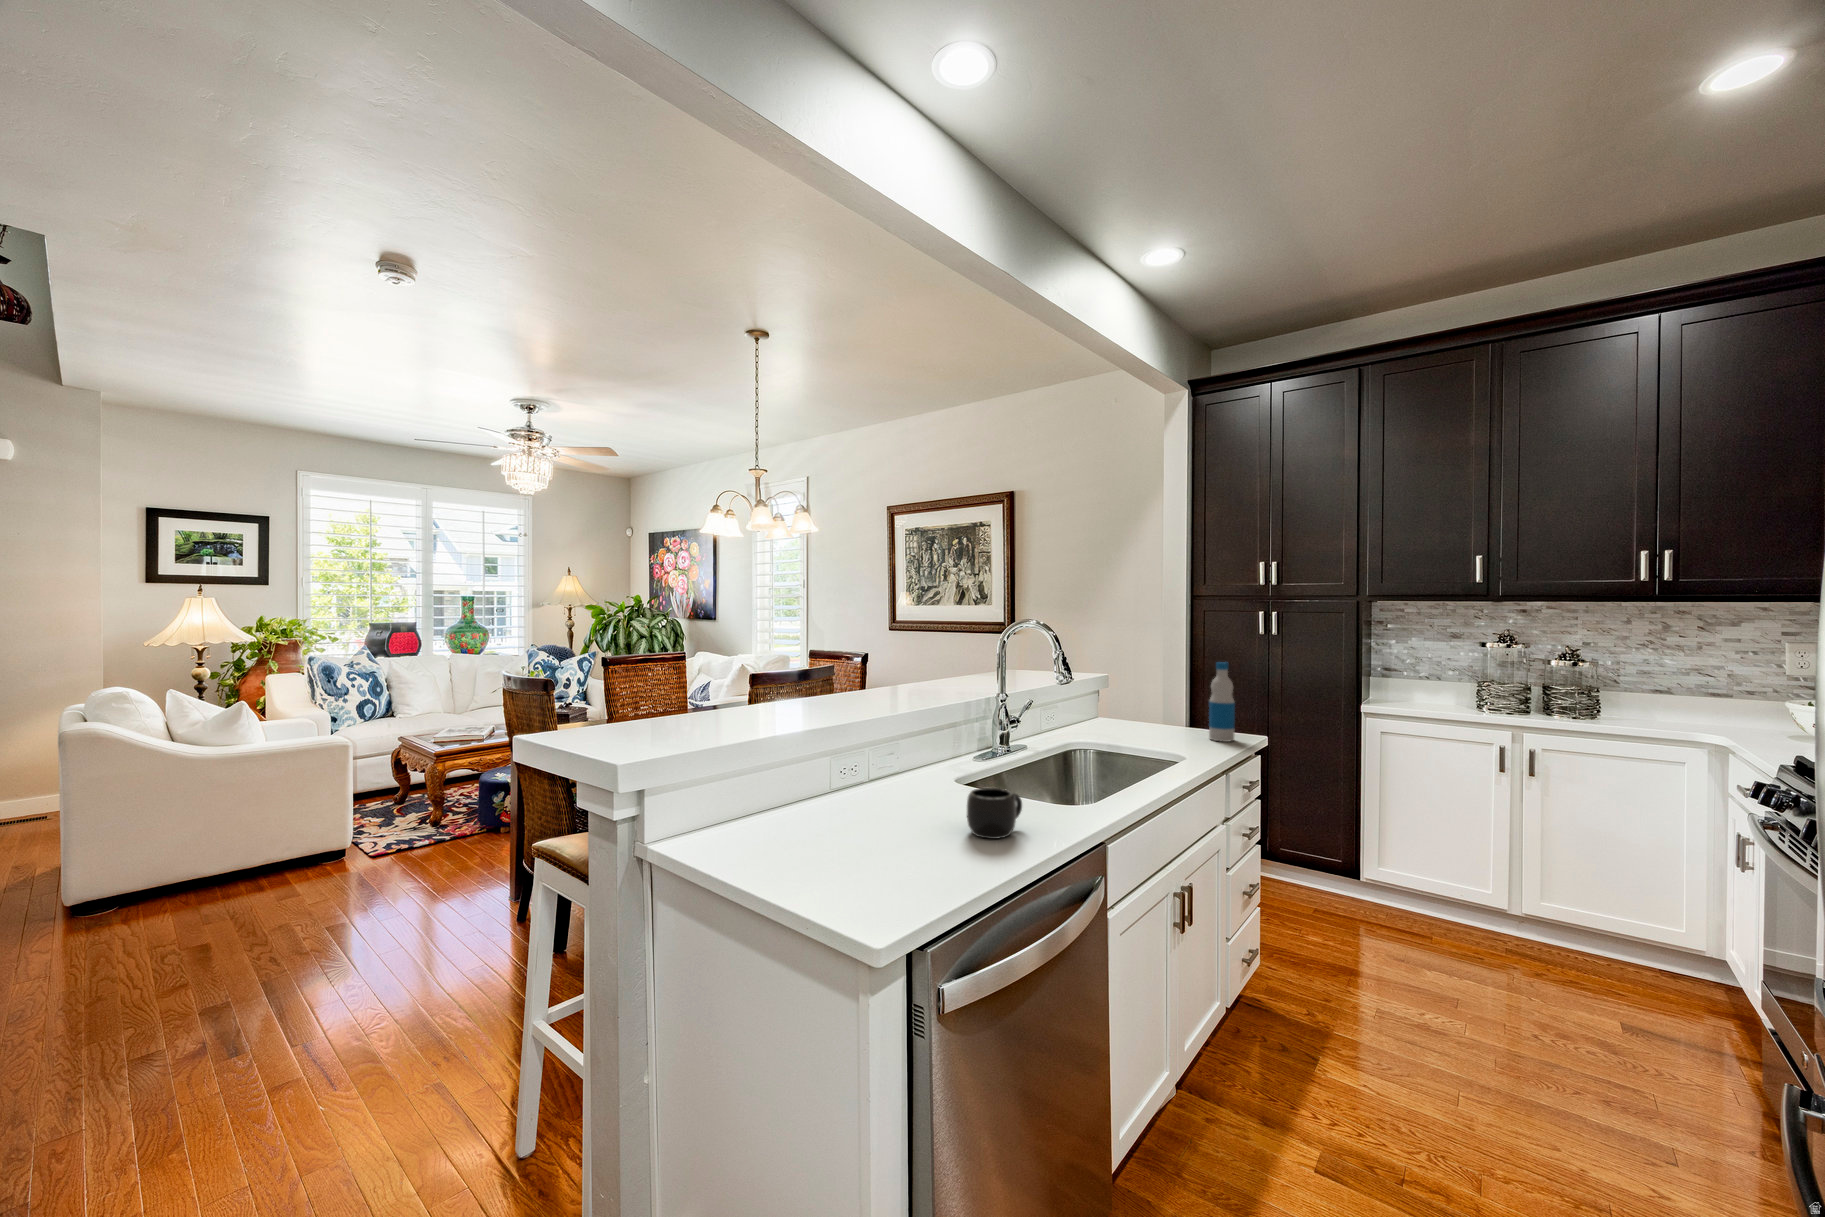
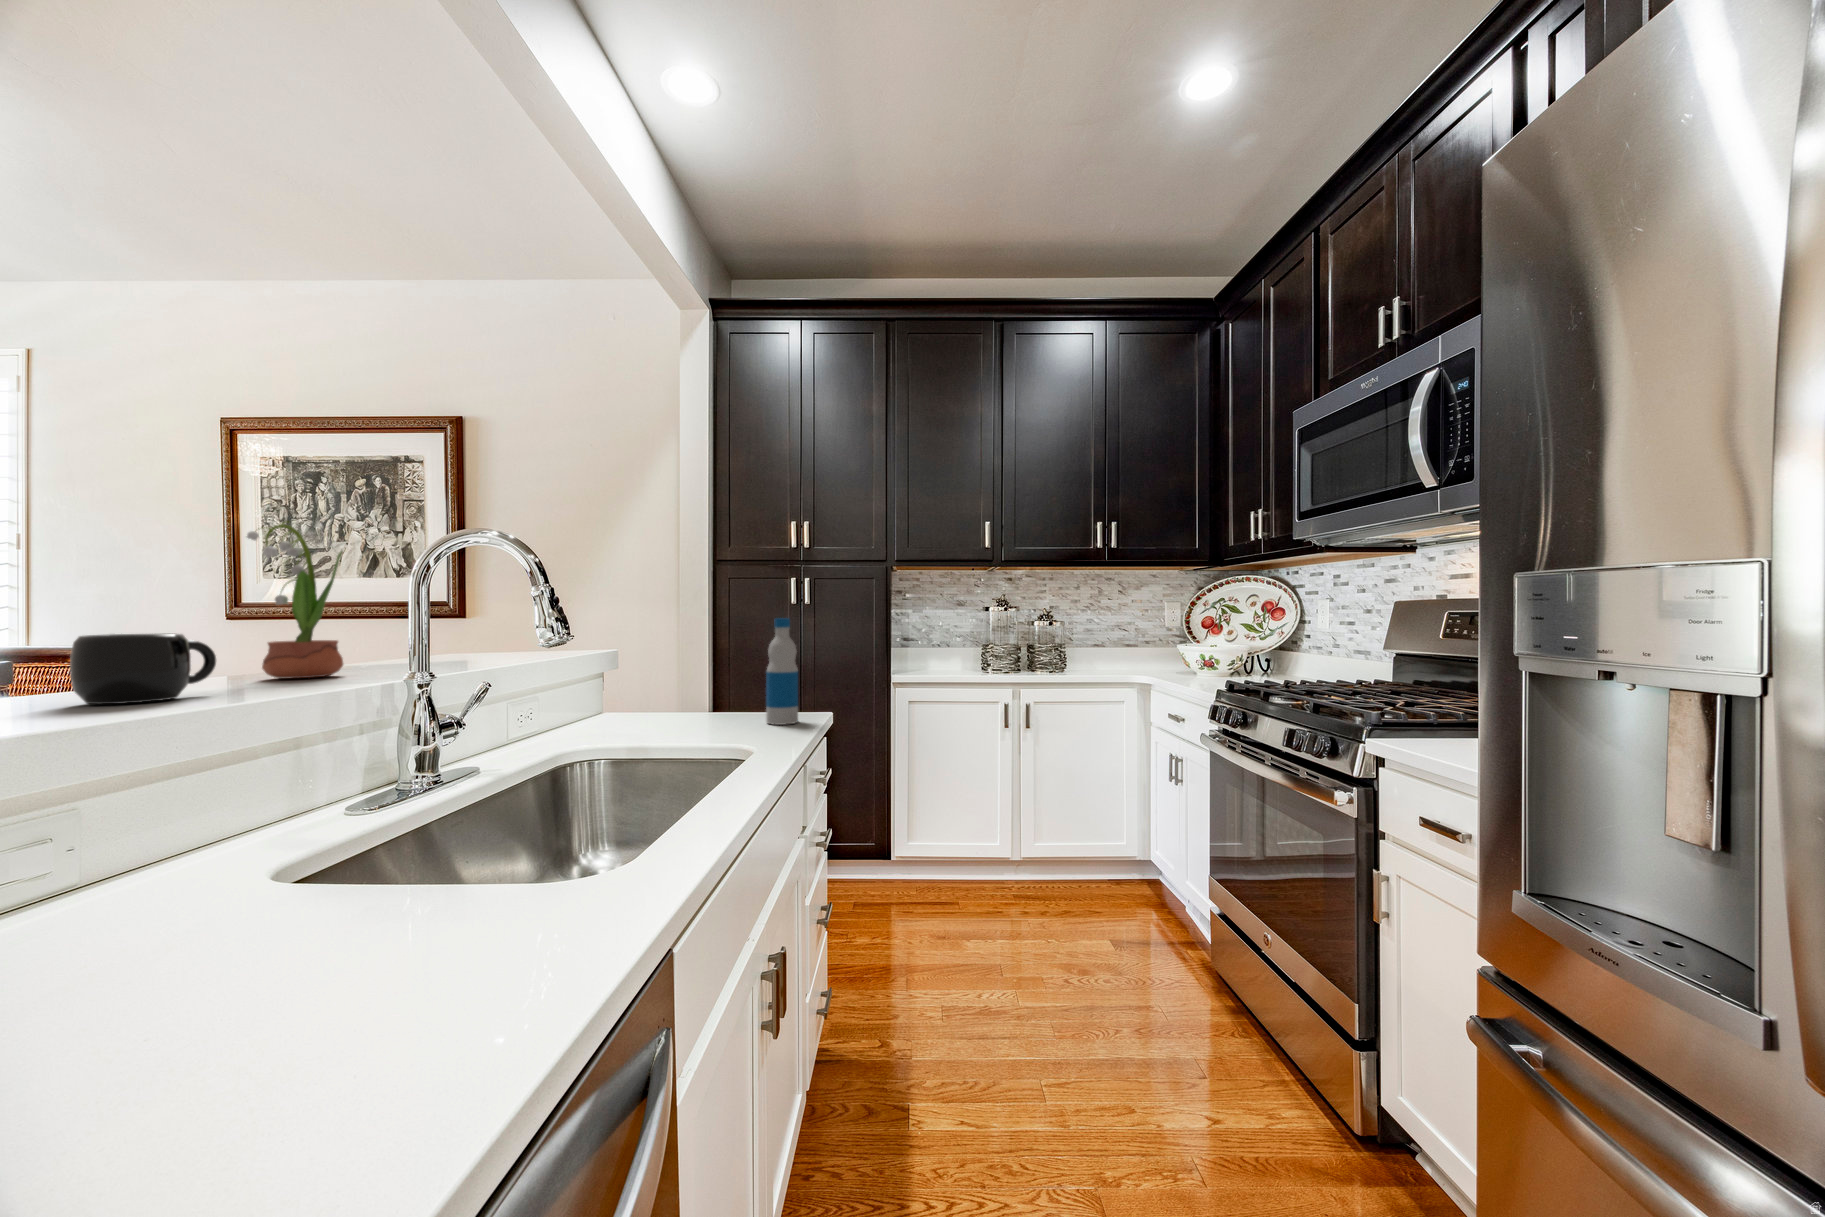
potted flower: none [931,612,968,690] -> present [246,521,343,678]
mug: present [967,788,1022,839] -> present [70,634,216,704]

